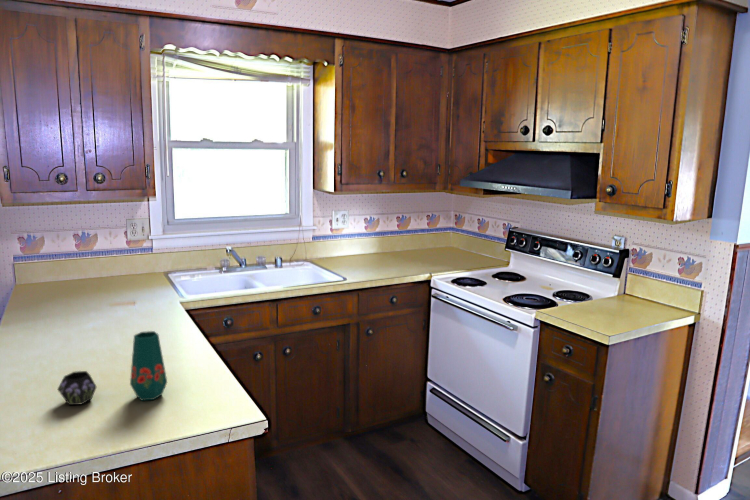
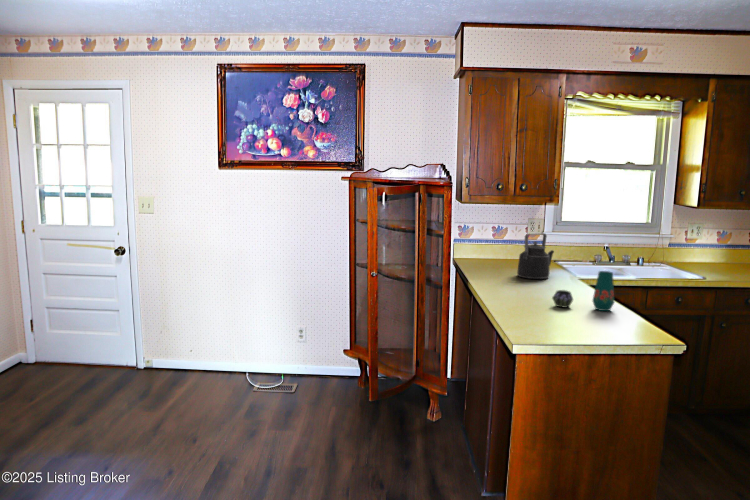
kettle: none [76,249,140,322] -> present [517,233,554,279]

